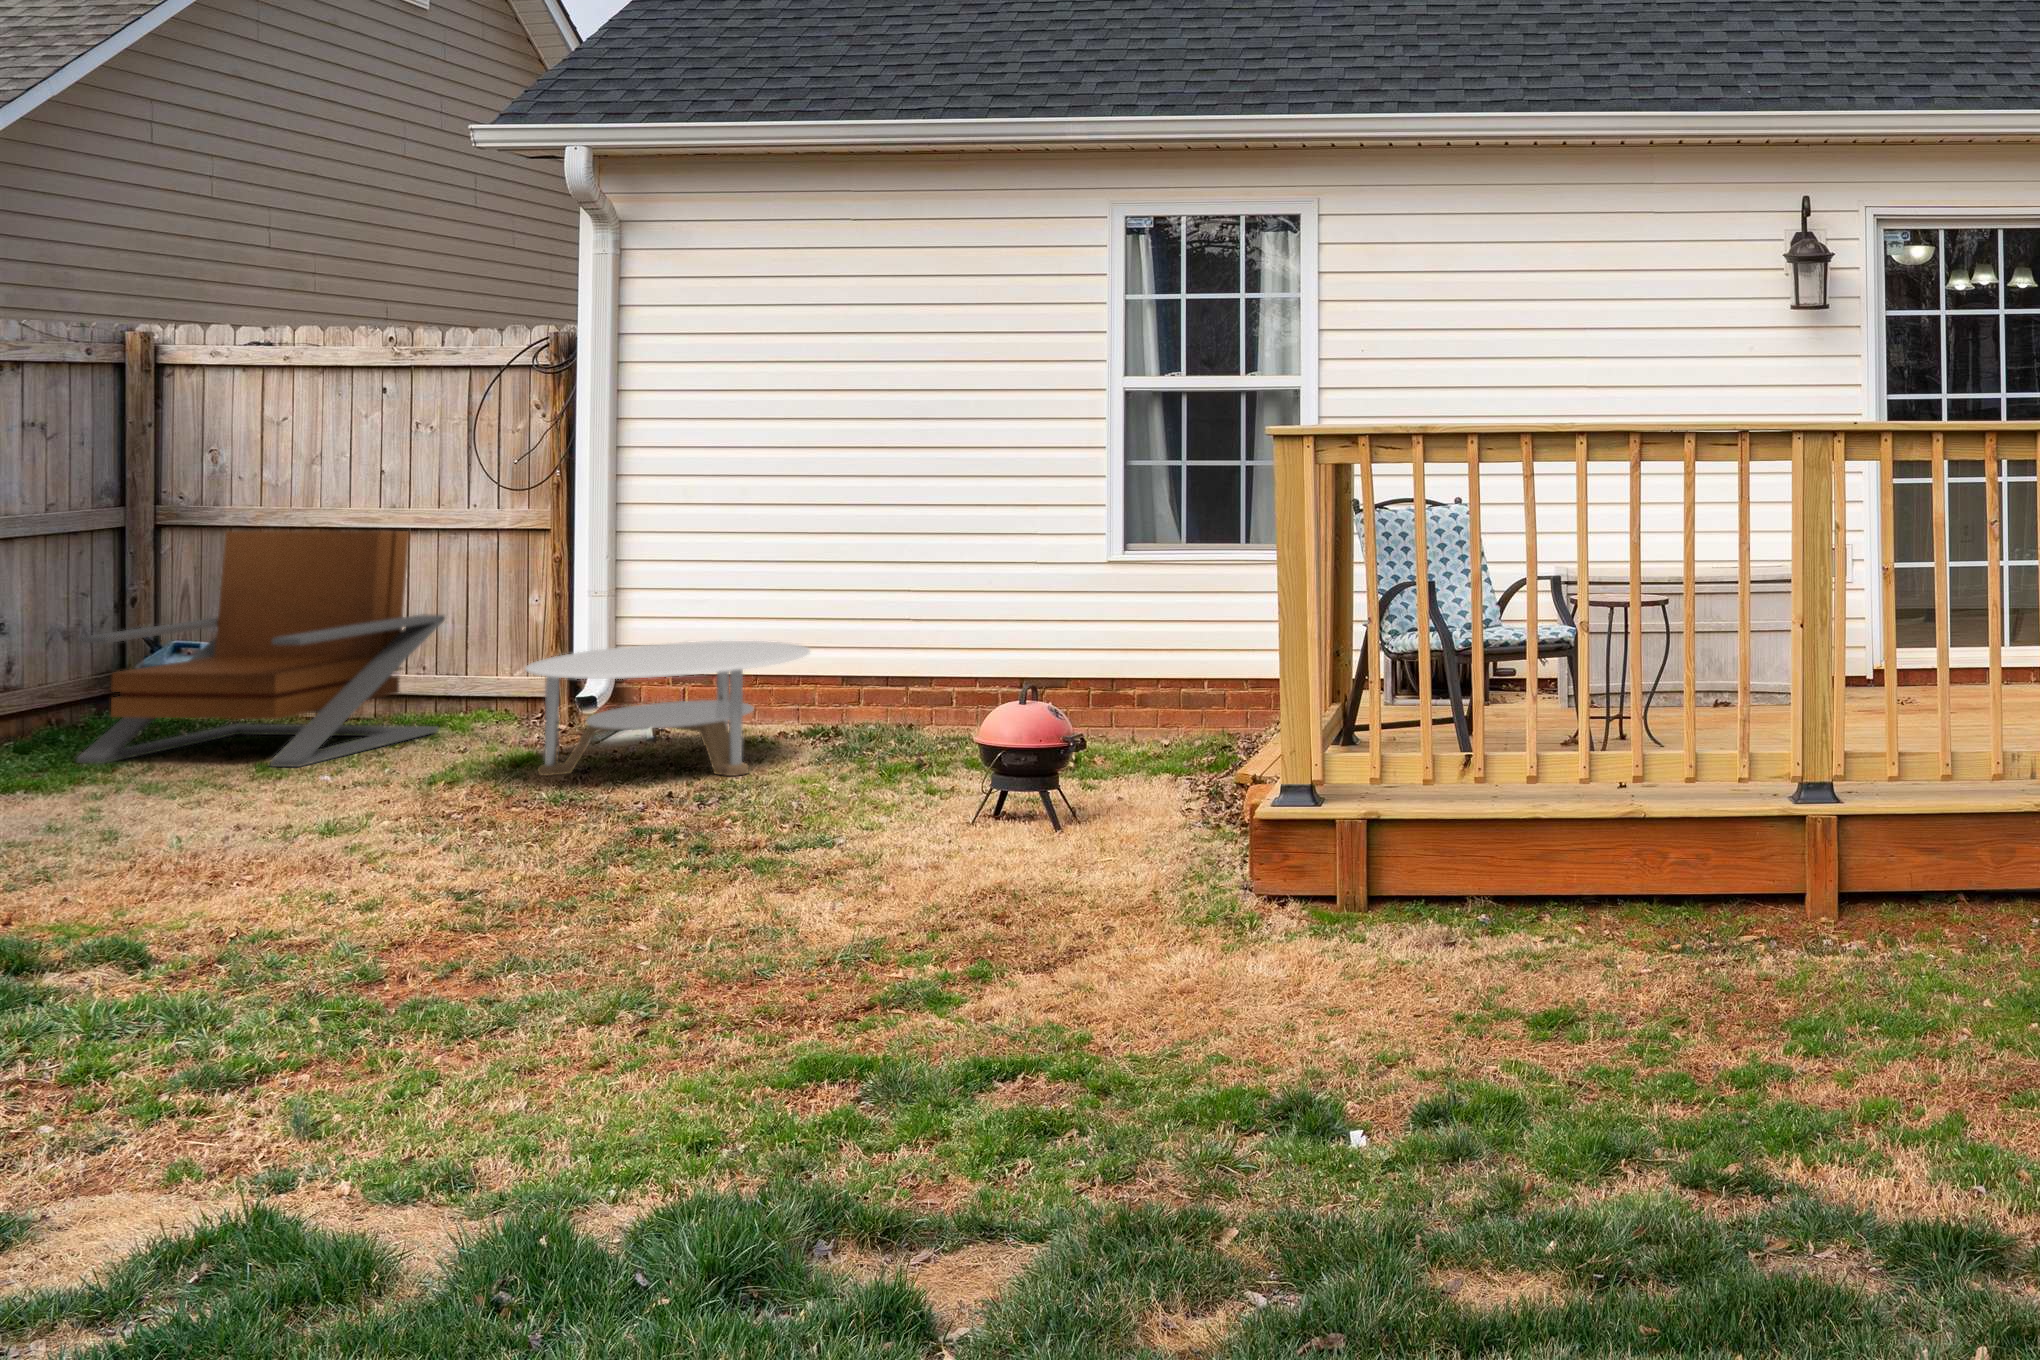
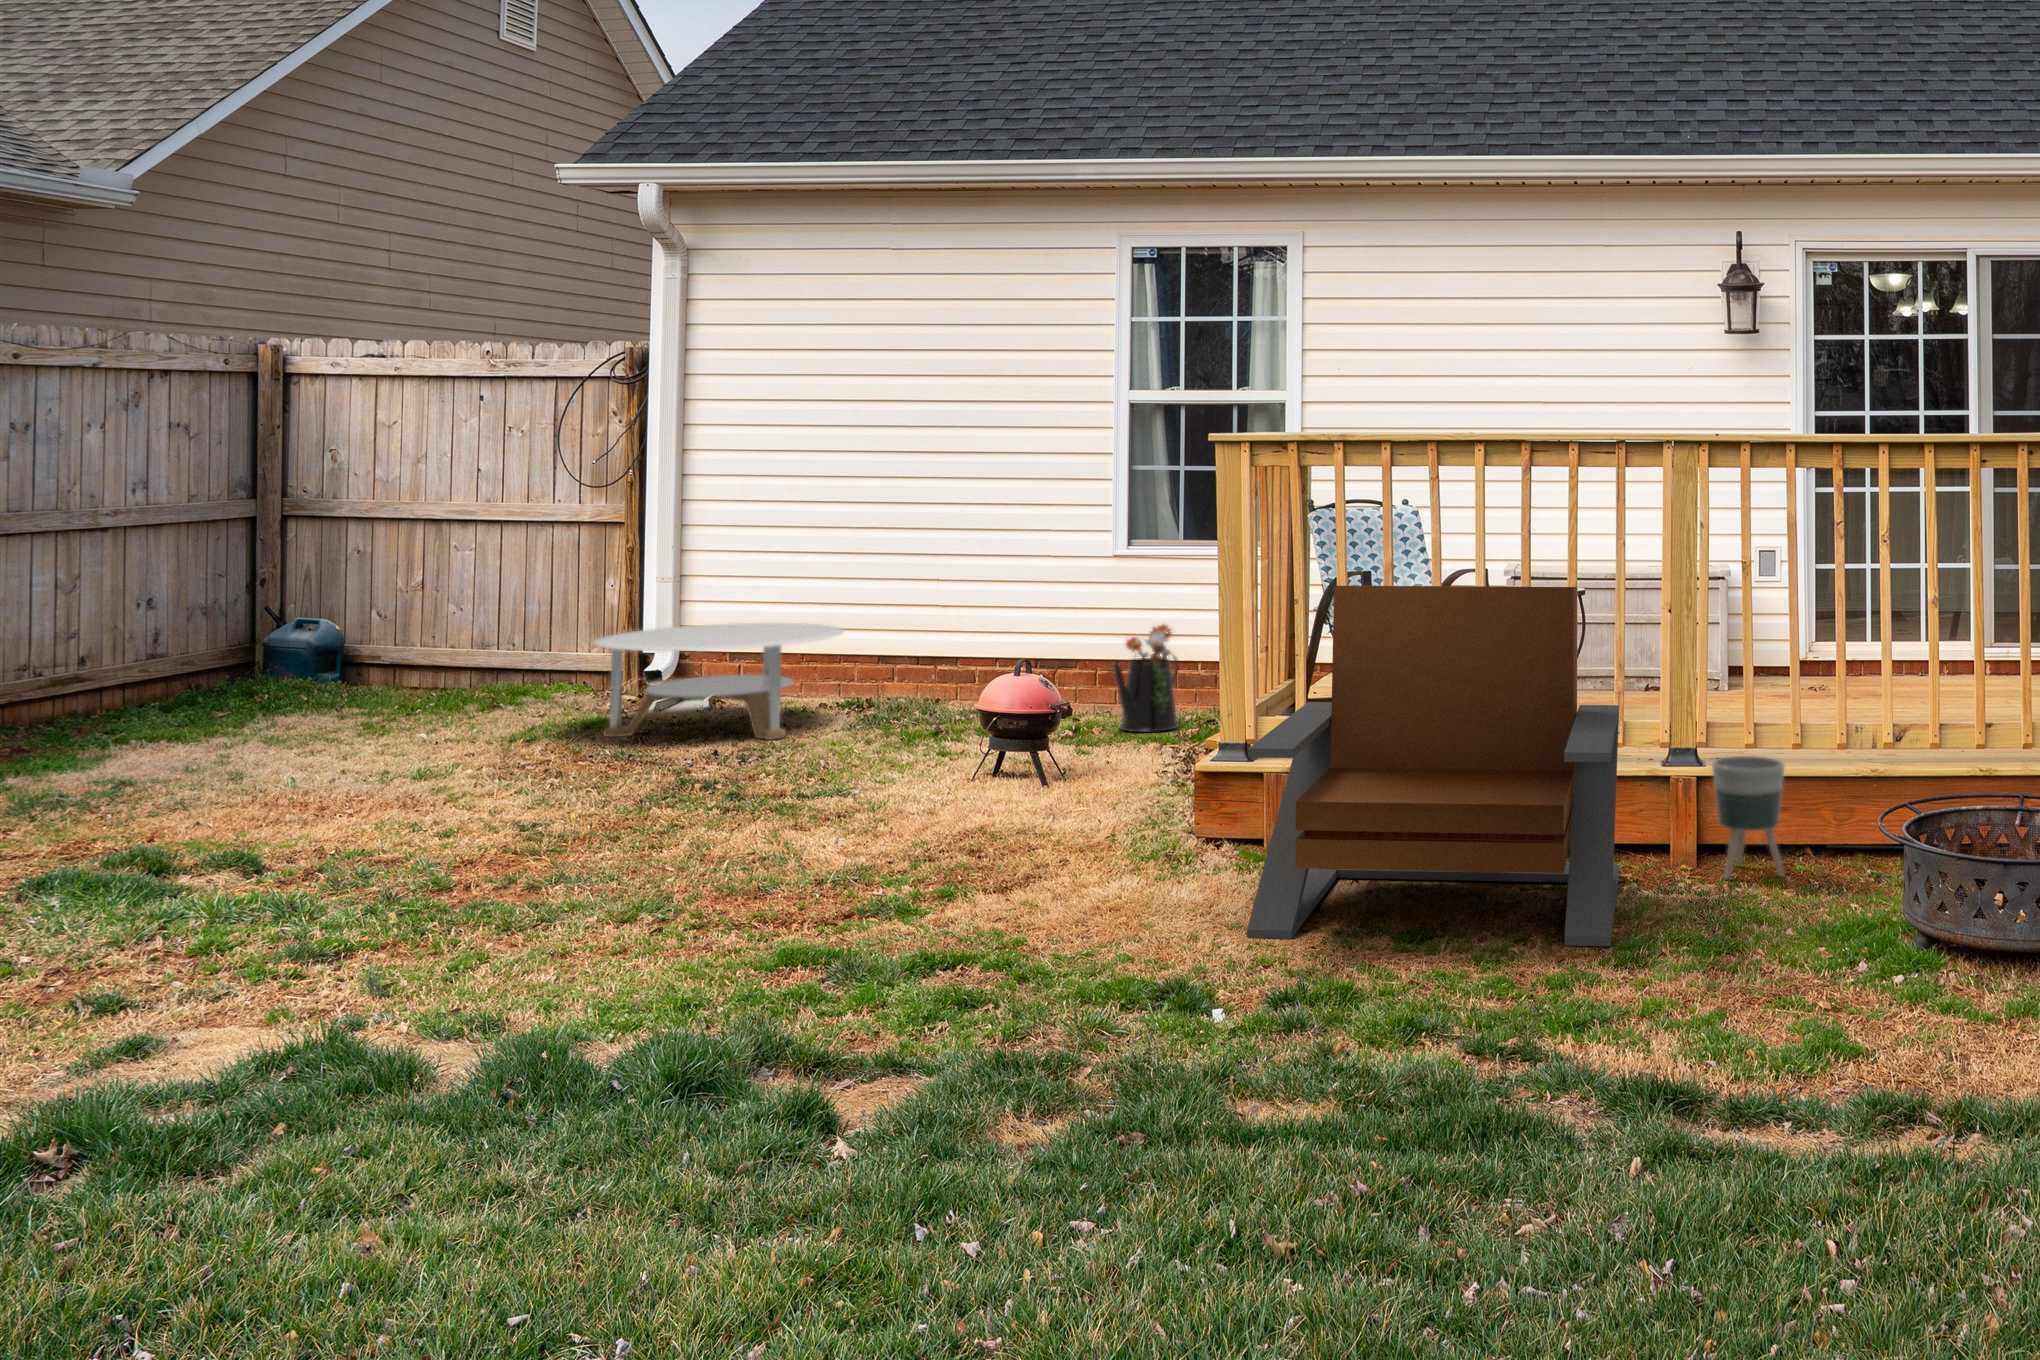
lounge chair: present [77,531,445,767] -> present [1247,586,1619,946]
watering can: none [1121,636,1193,759] -> present [1114,625,1179,732]
planter: none [1862,791,1948,935] -> present [1712,756,1785,879]

